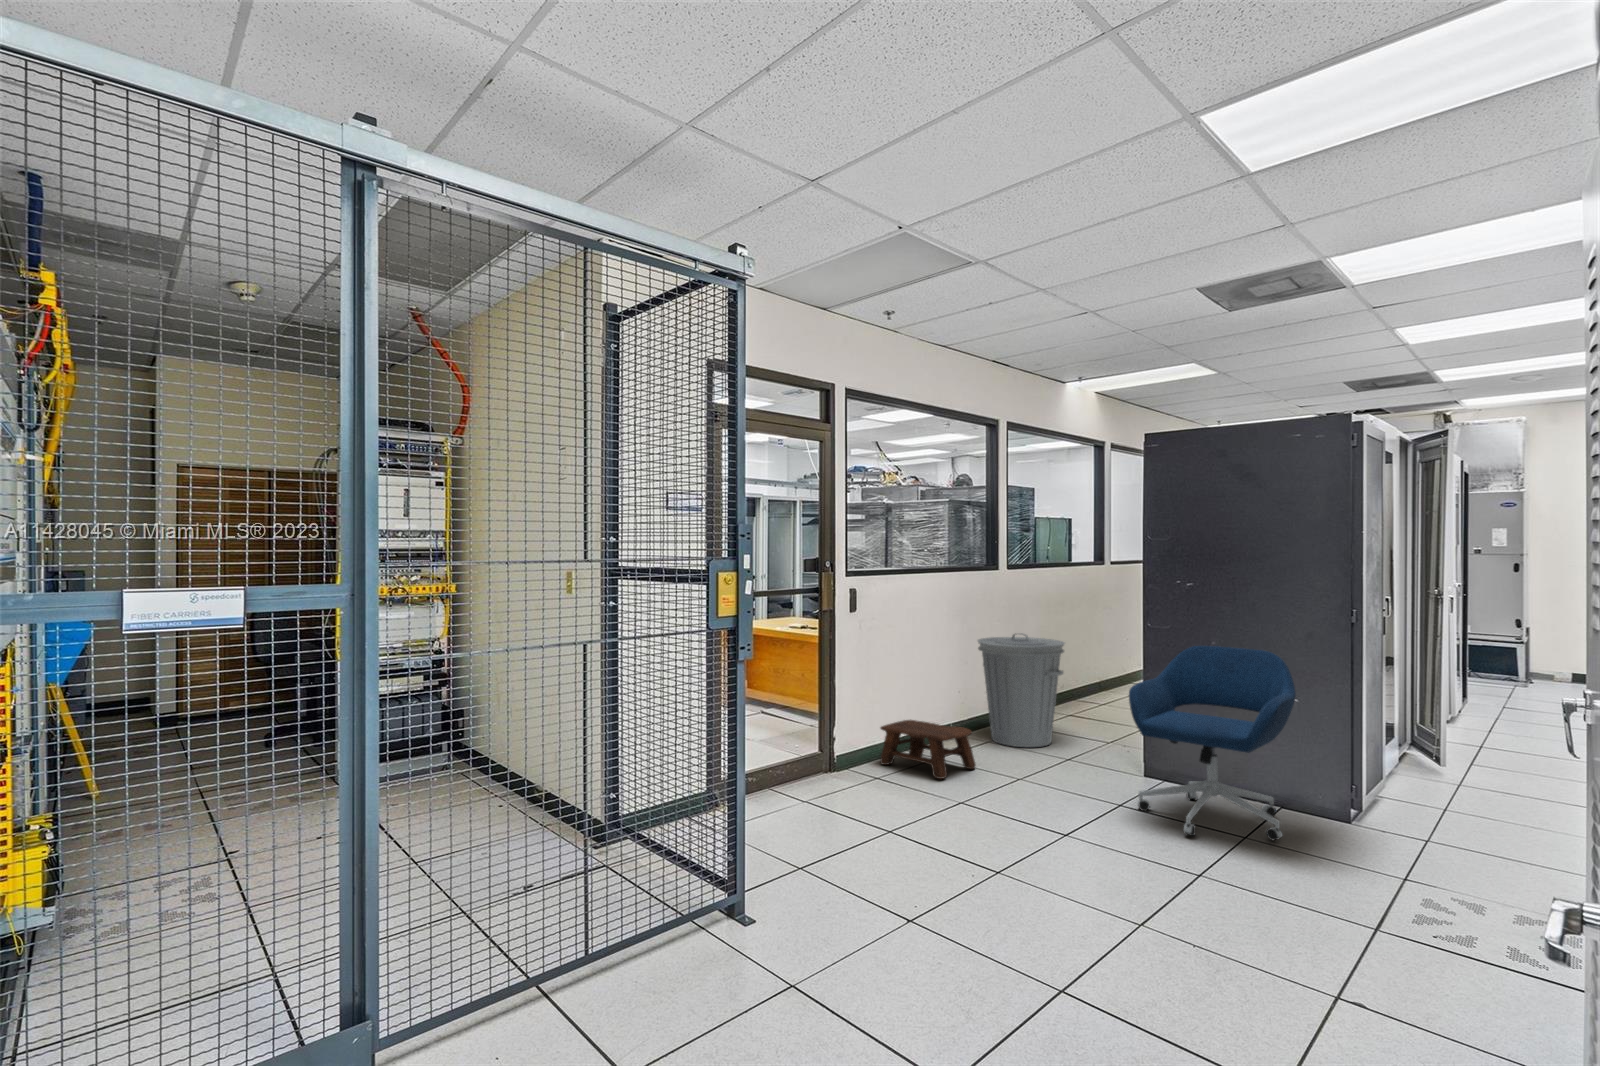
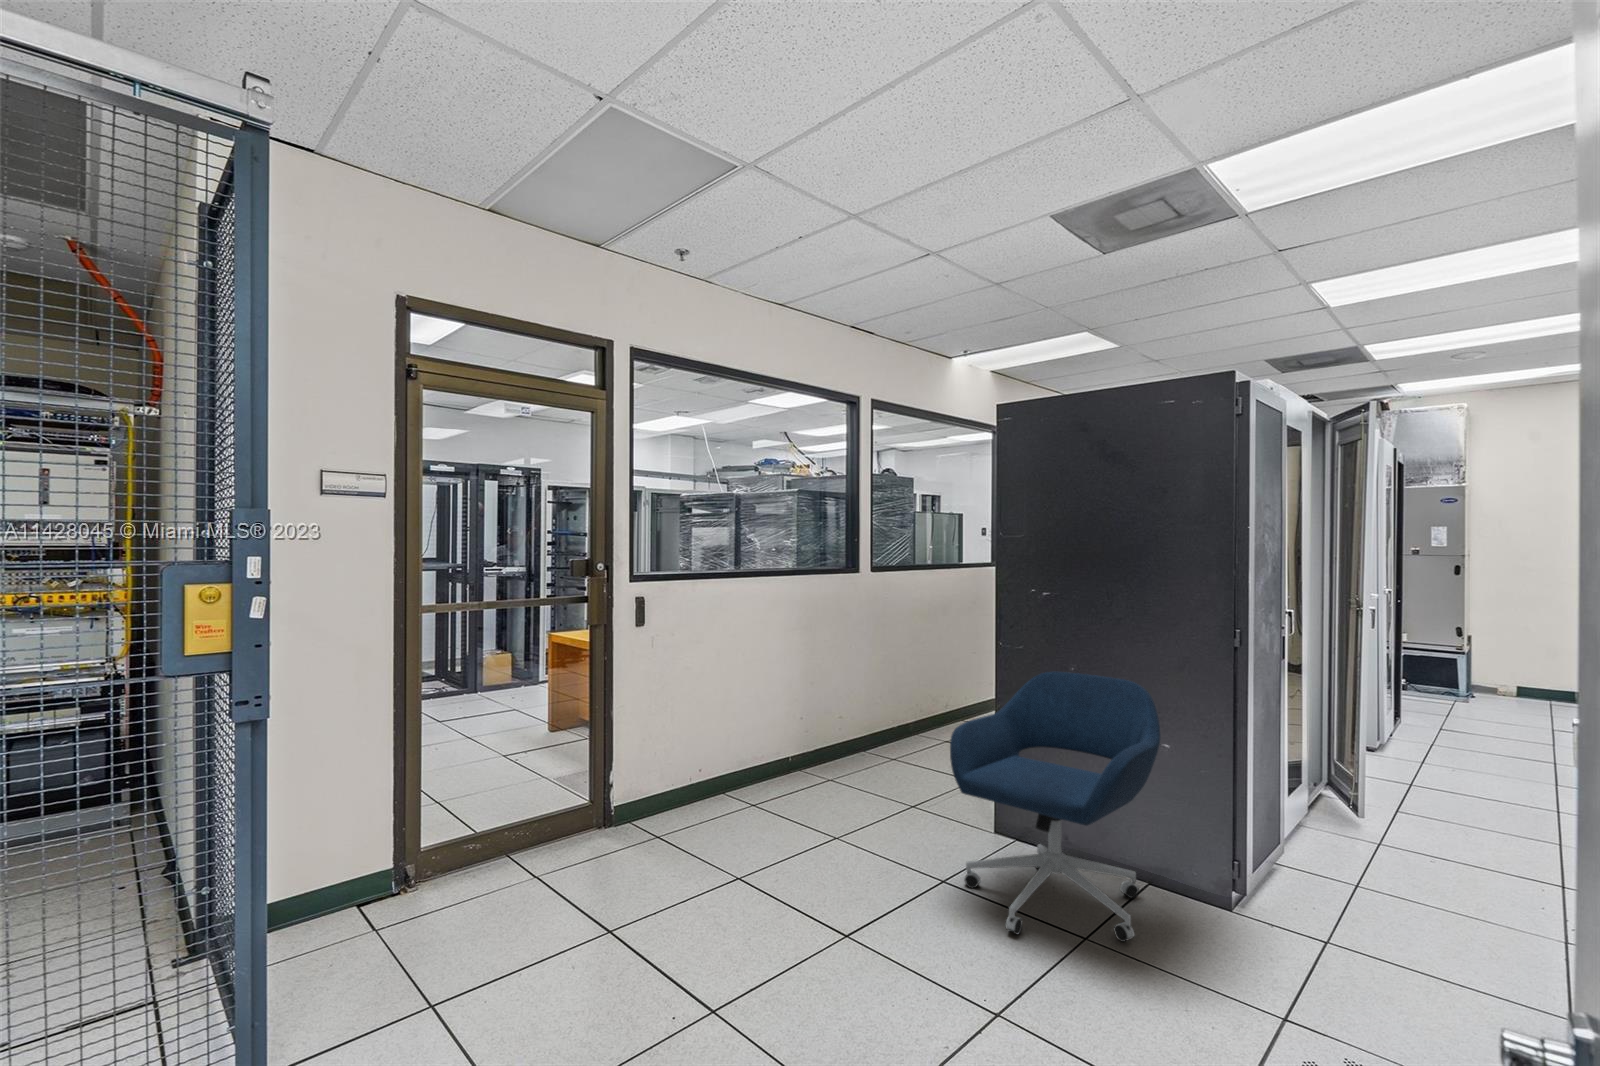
trash can: present [978,634,1065,747] -> none [819,648,922,786]
stool: present [880,720,976,779] -> none [677,755,791,836]

